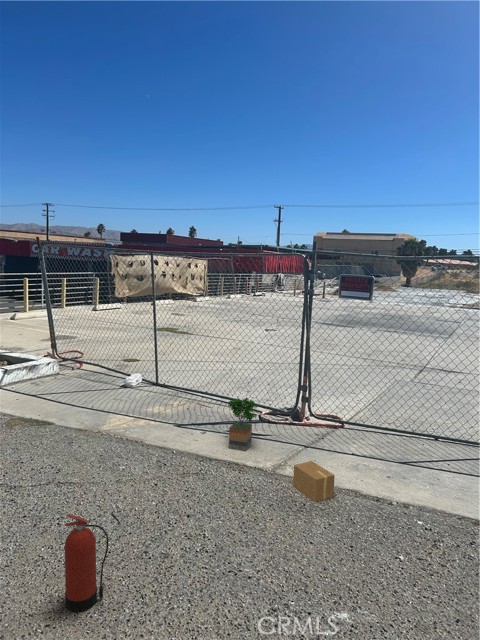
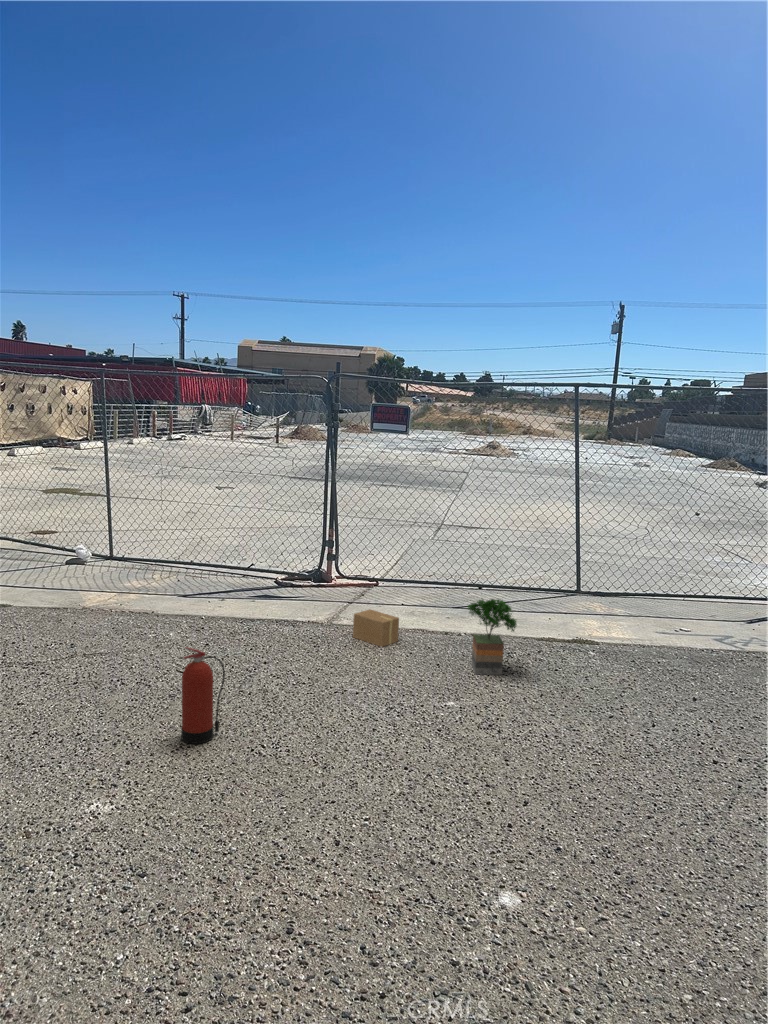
potted tree: present [228,398,258,451] -> present [468,599,517,675]

